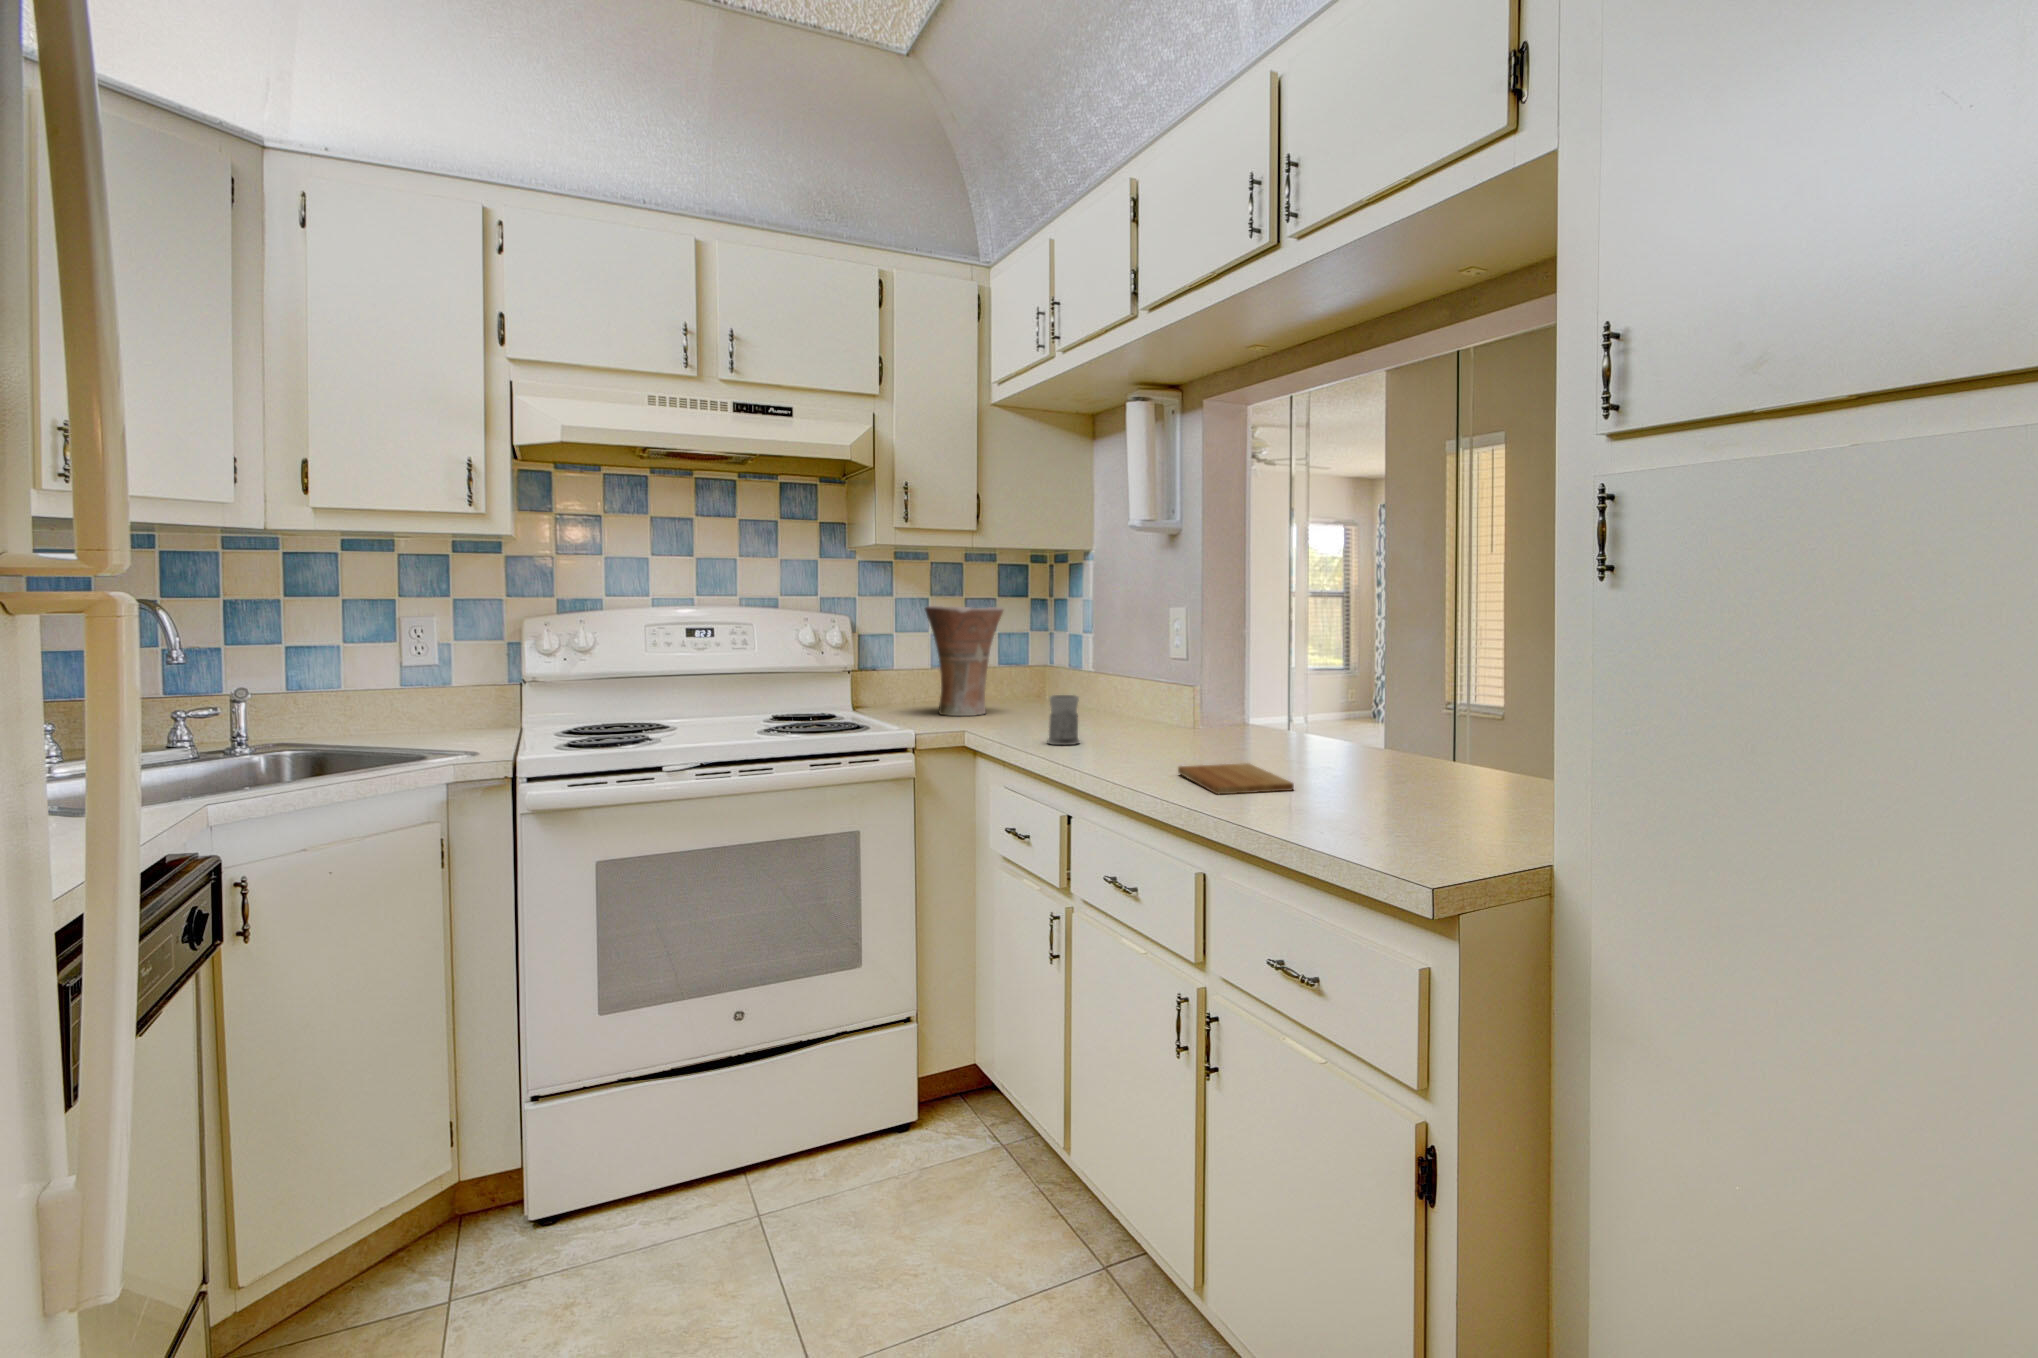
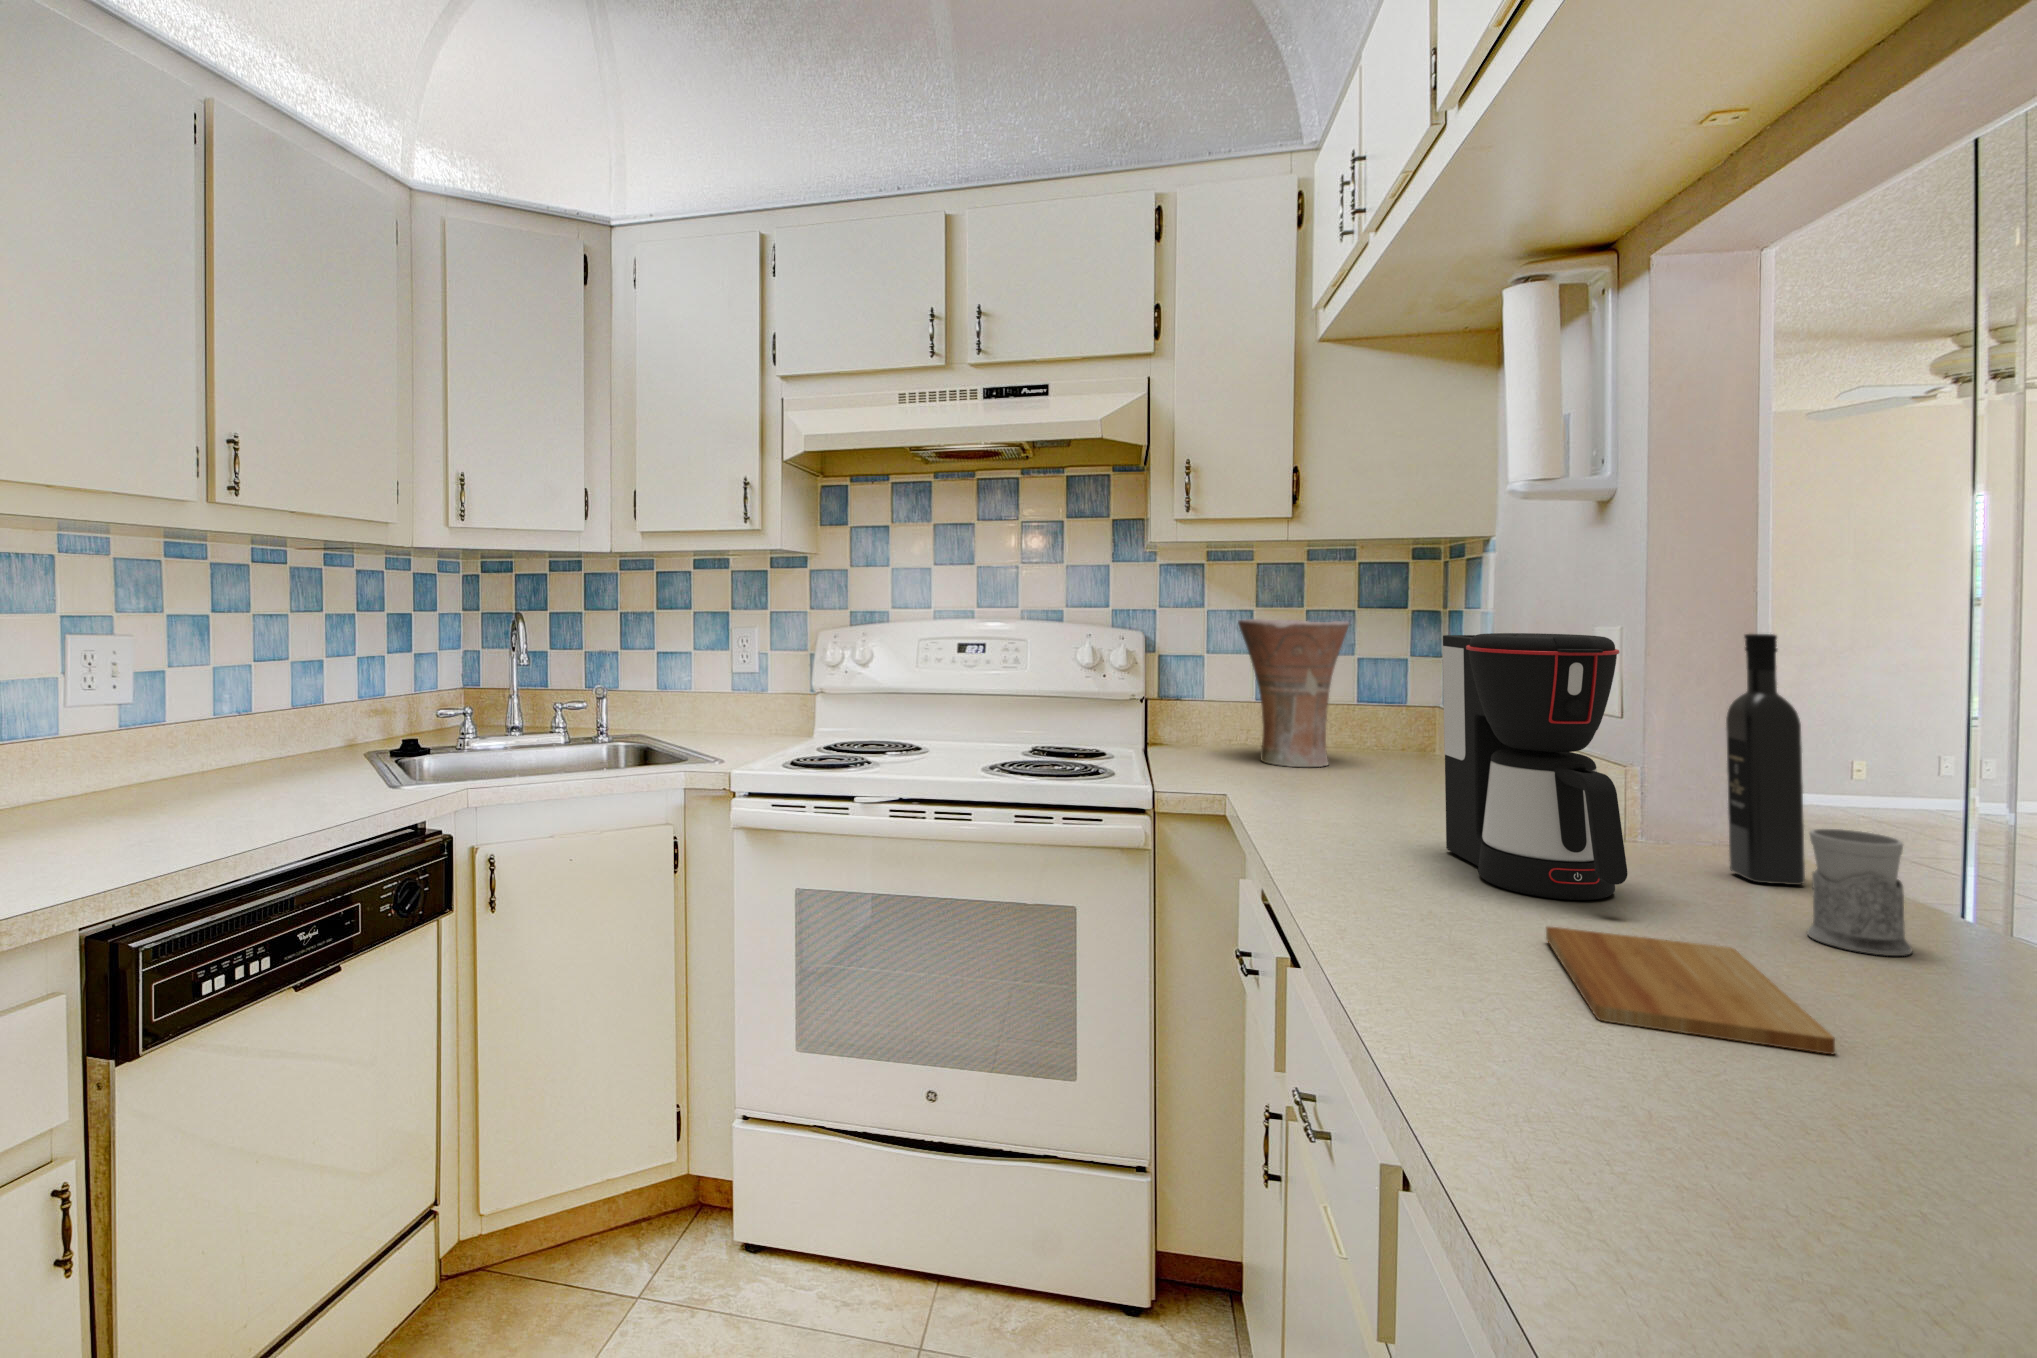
wine bottle: none [1227,613,1258,743] -> present [1726,634,1805,885]
coffee maker: none [1102,614,1202,760] -> present [1443,633,1628,900]
mug: present [1048,695,1080,745] -> present [1807,829,1912,956]

